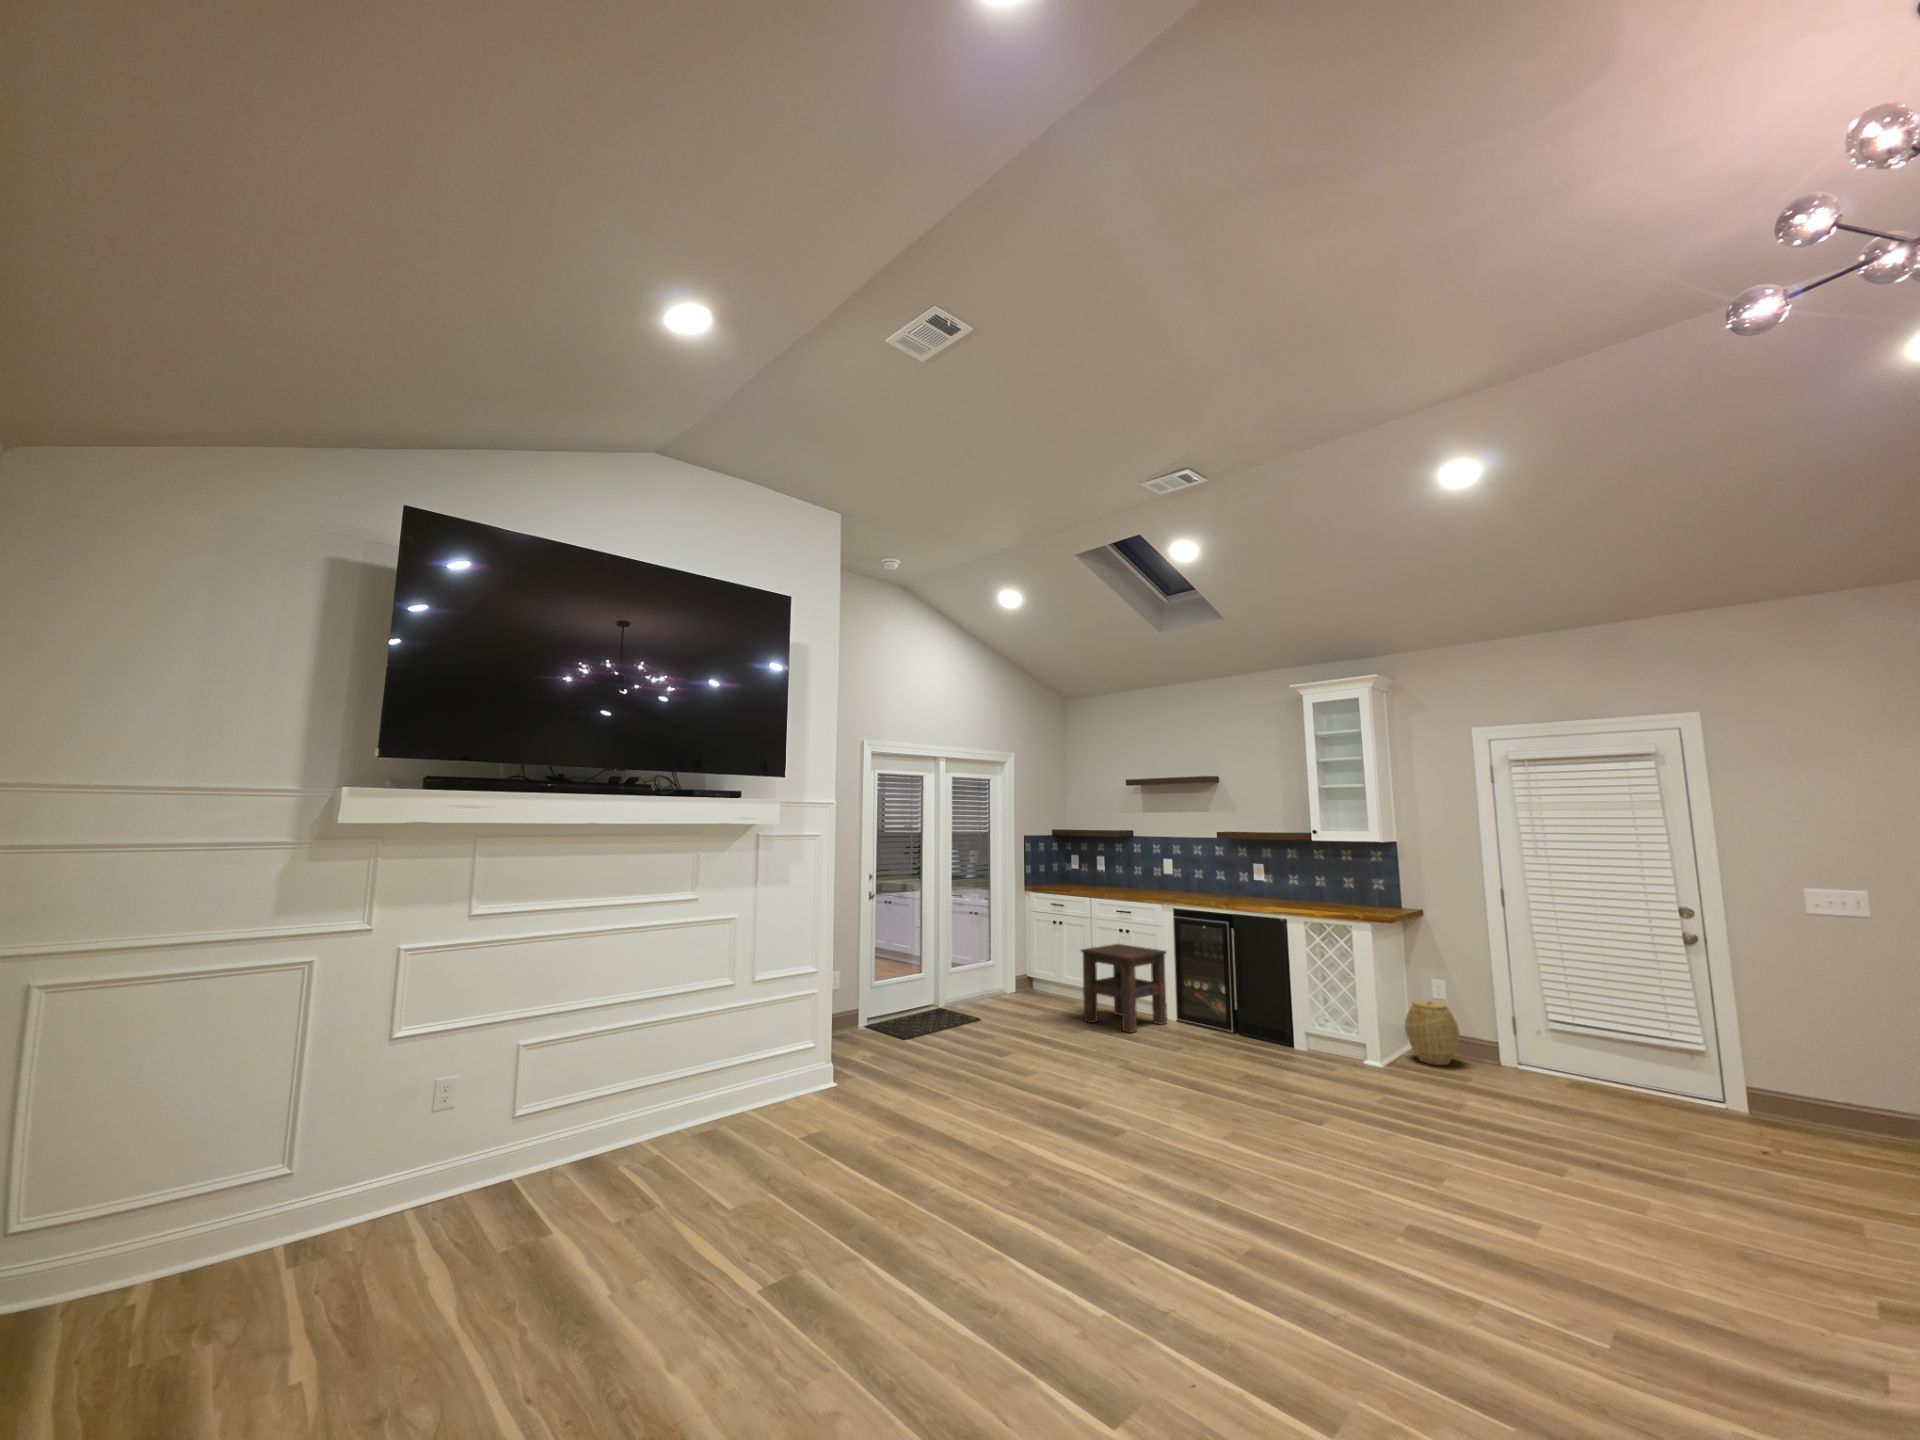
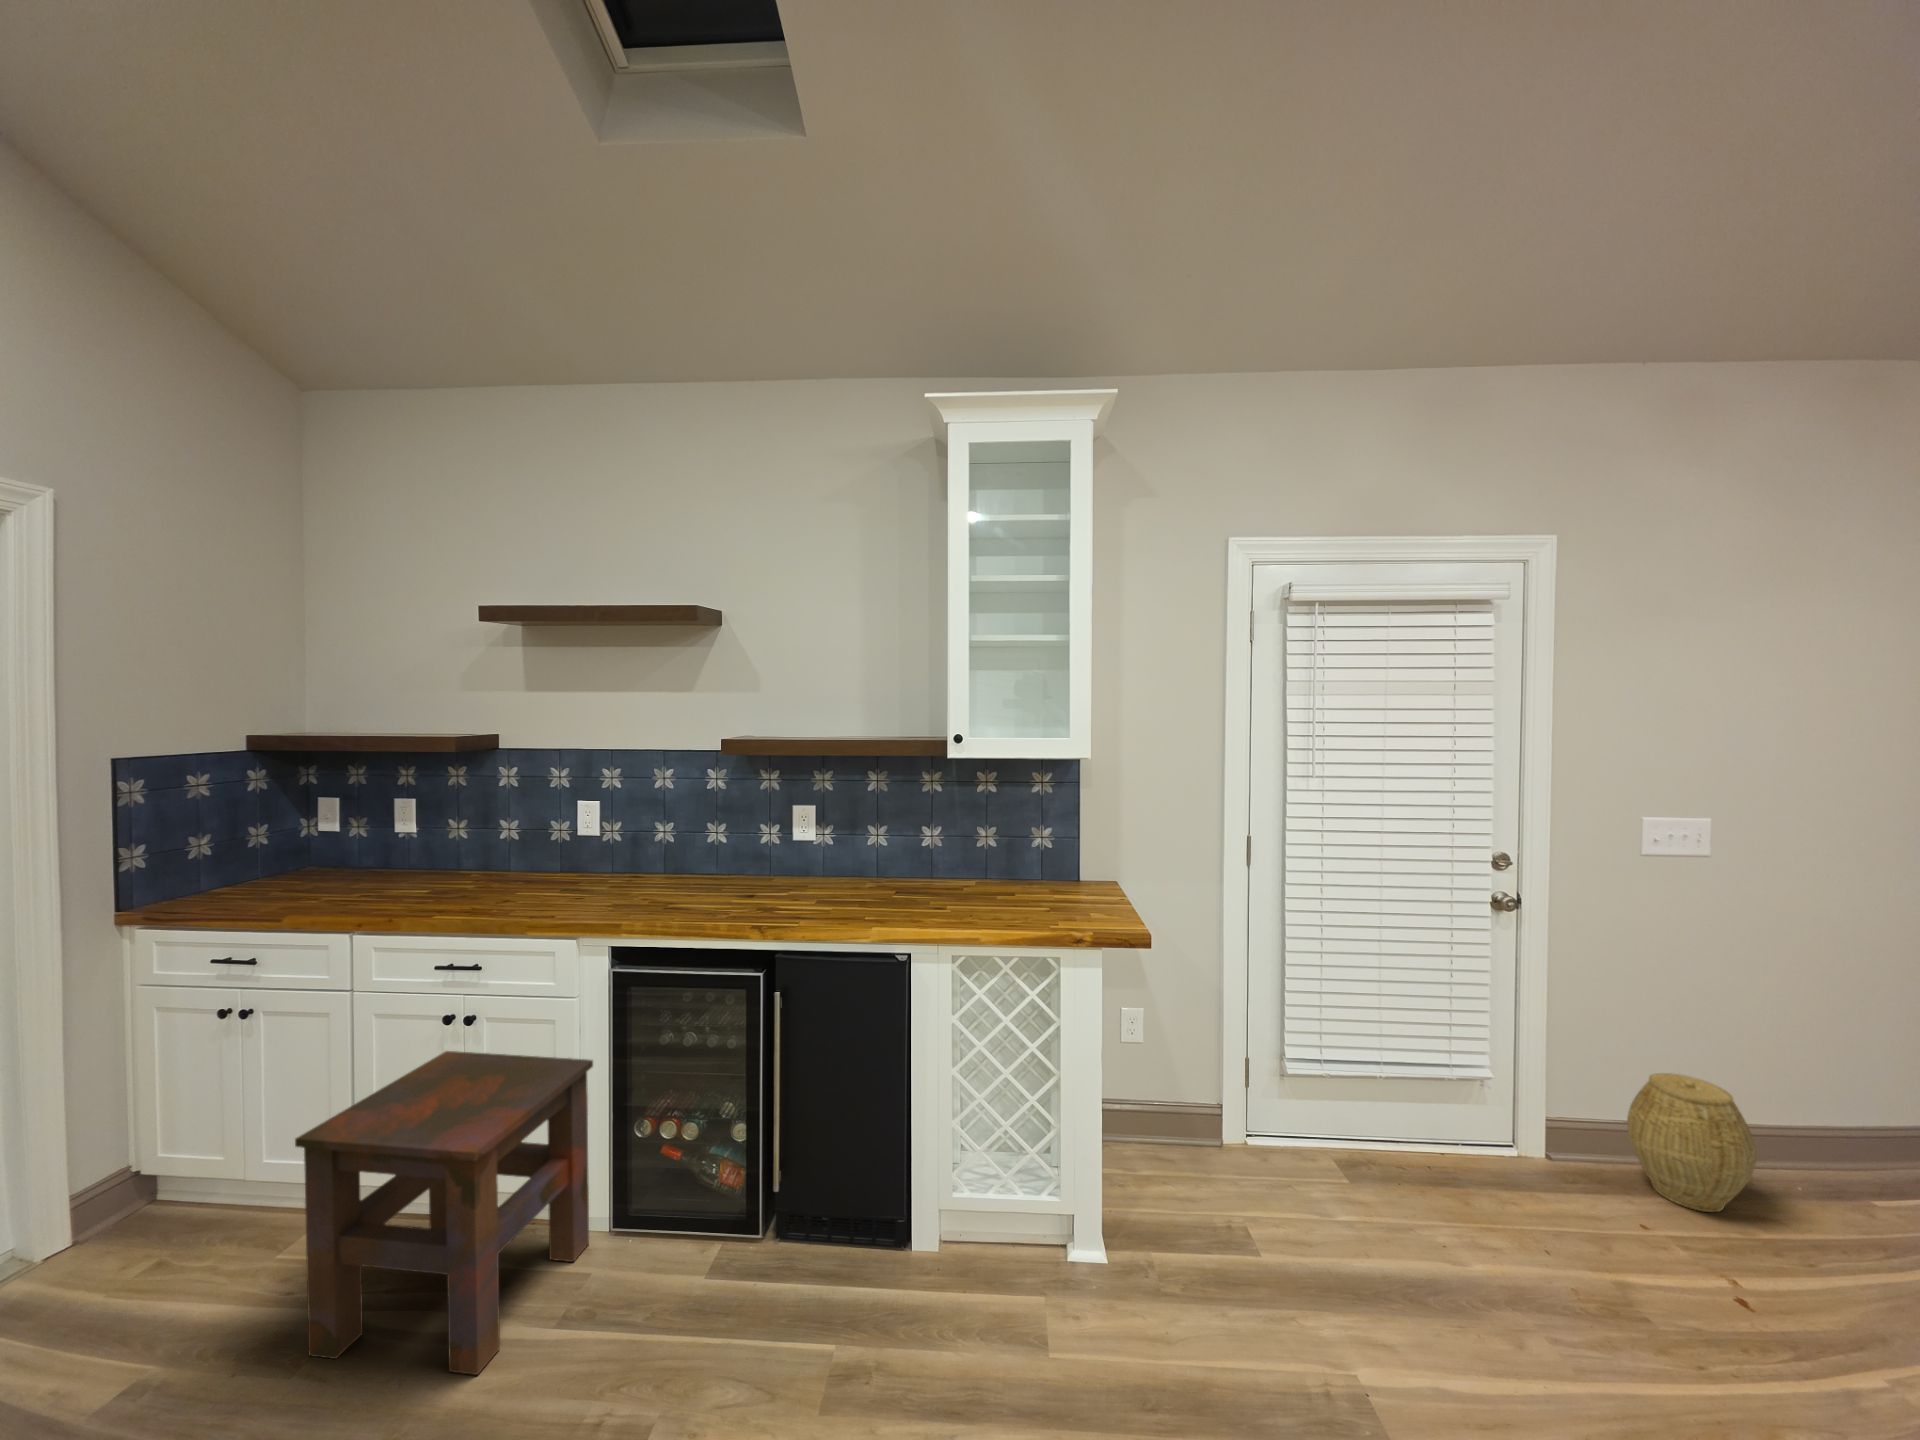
woven basket: present [1405,1001,1460,1065] -> present [1627,1073,1756,1212]

